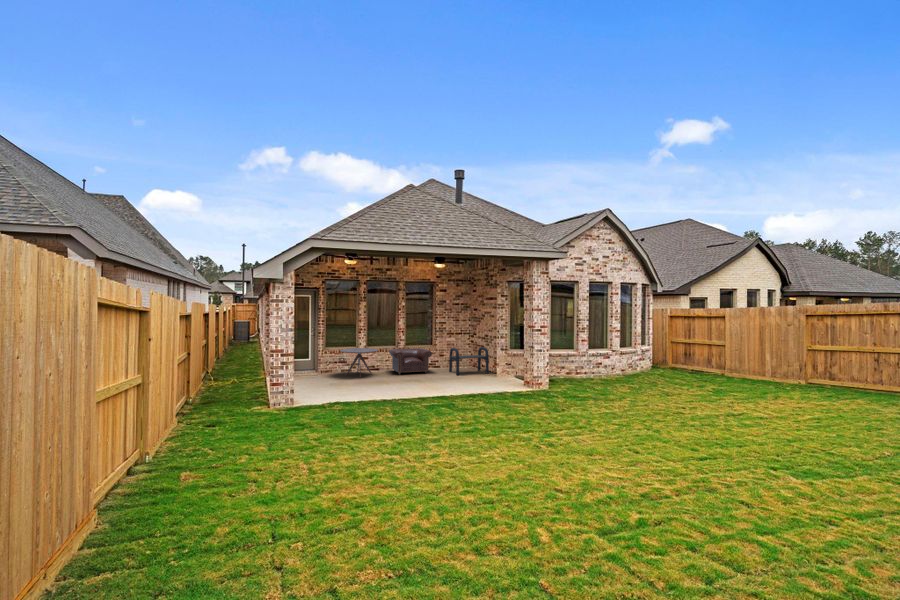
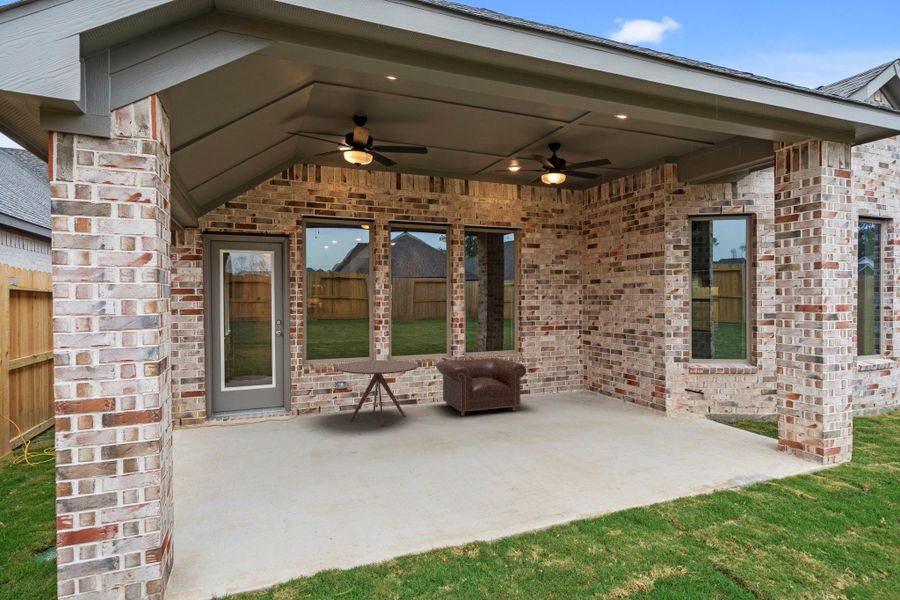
bench: present [449,347,489,375] -> none [558,354,643,416]

